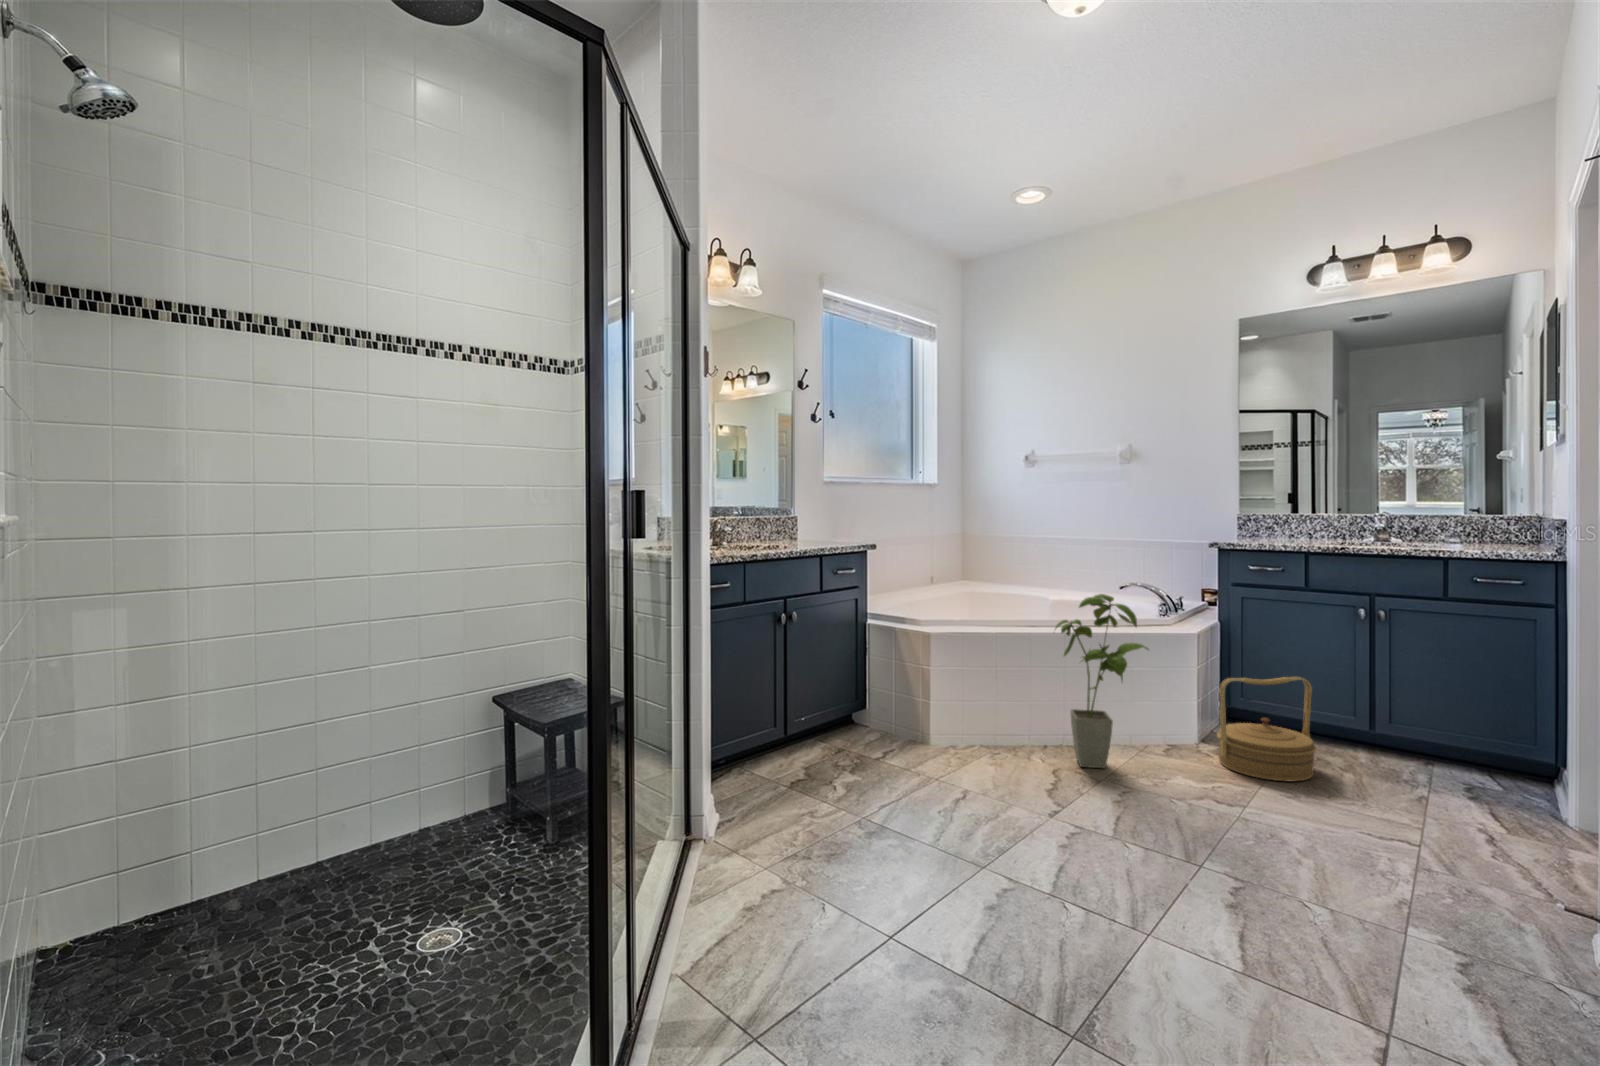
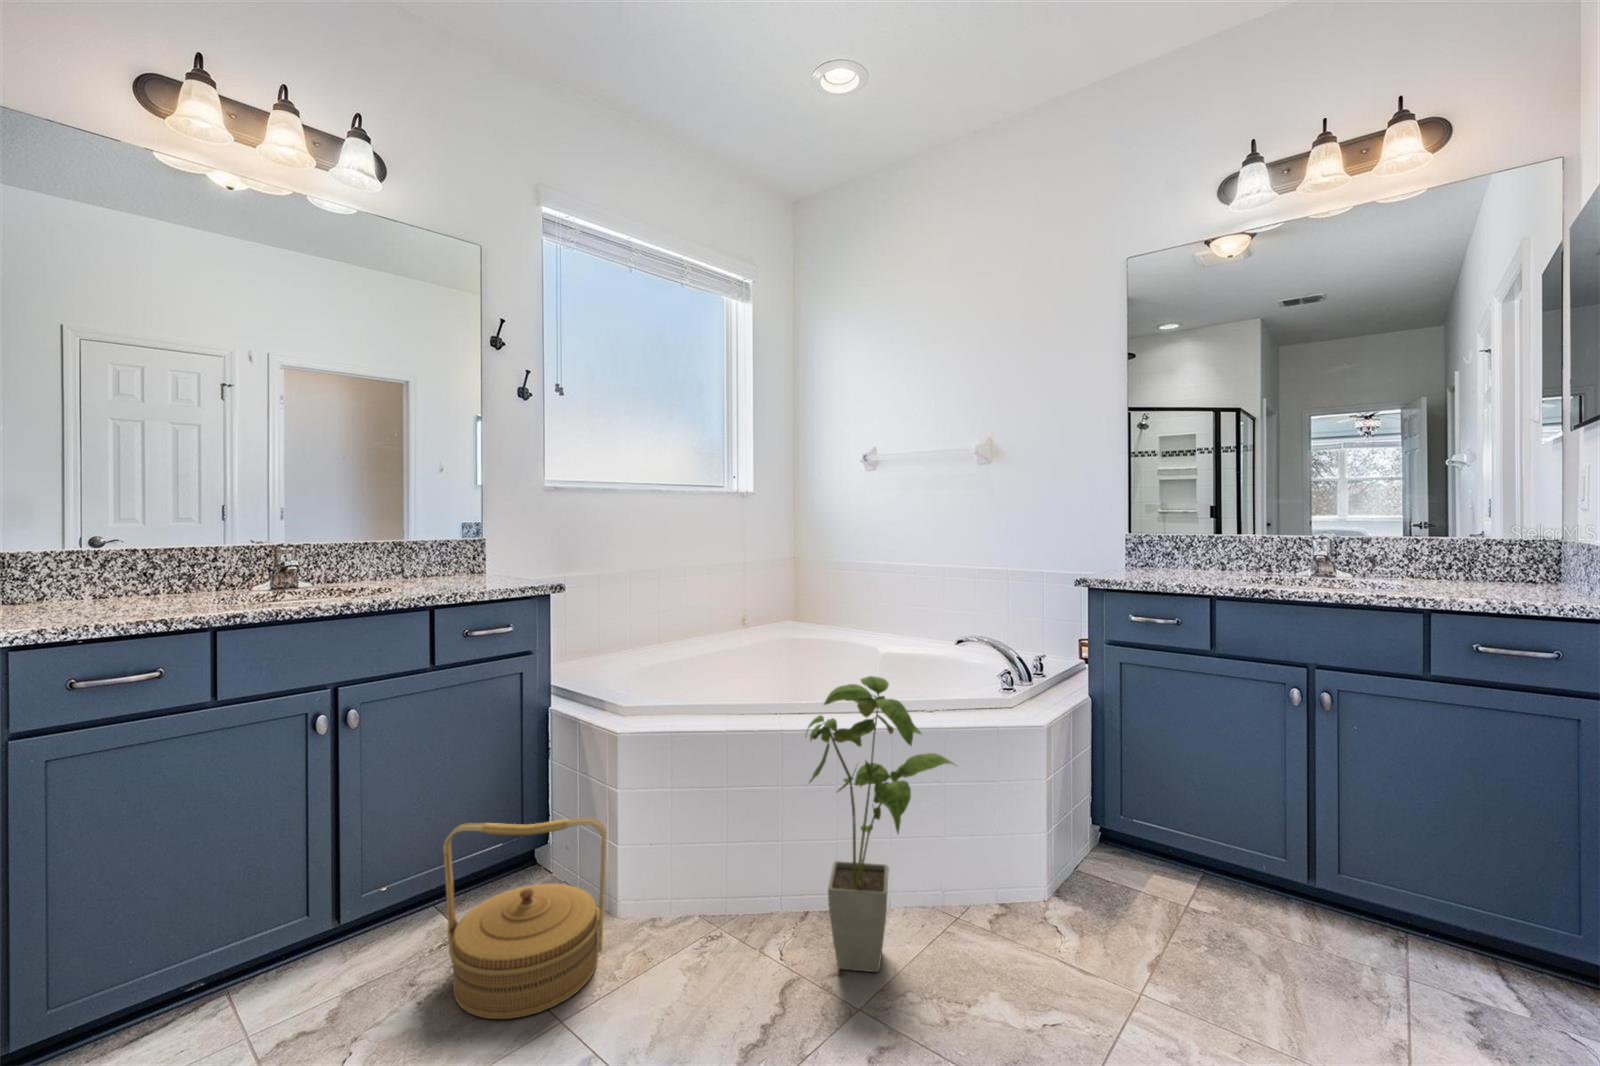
basket: present [1217,677,1316,781] -> present [443,817,606,1019]

